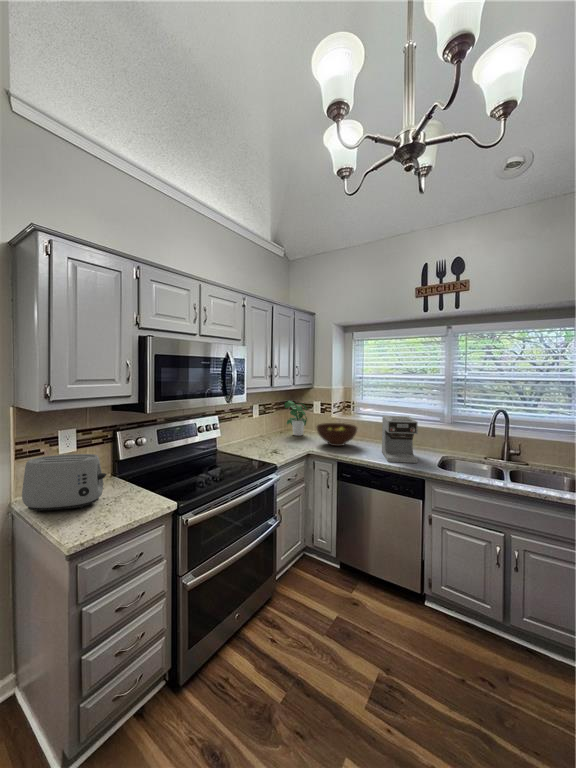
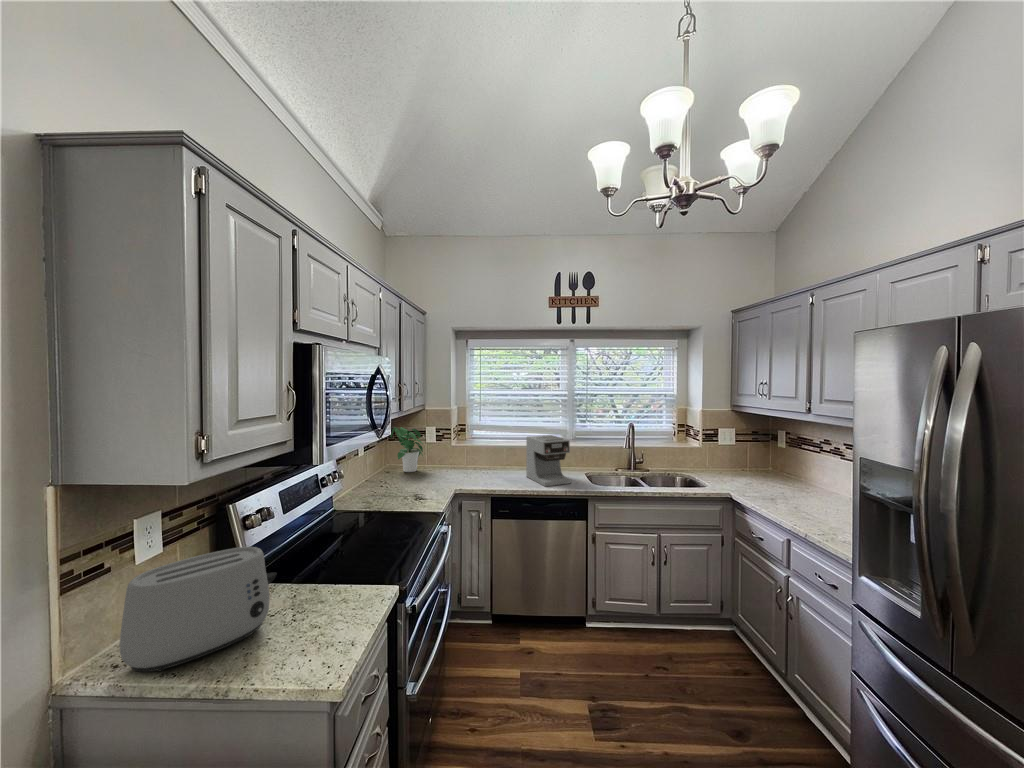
fruit bowl: present [317,423,357,446] -> none [447,450,496,478]

